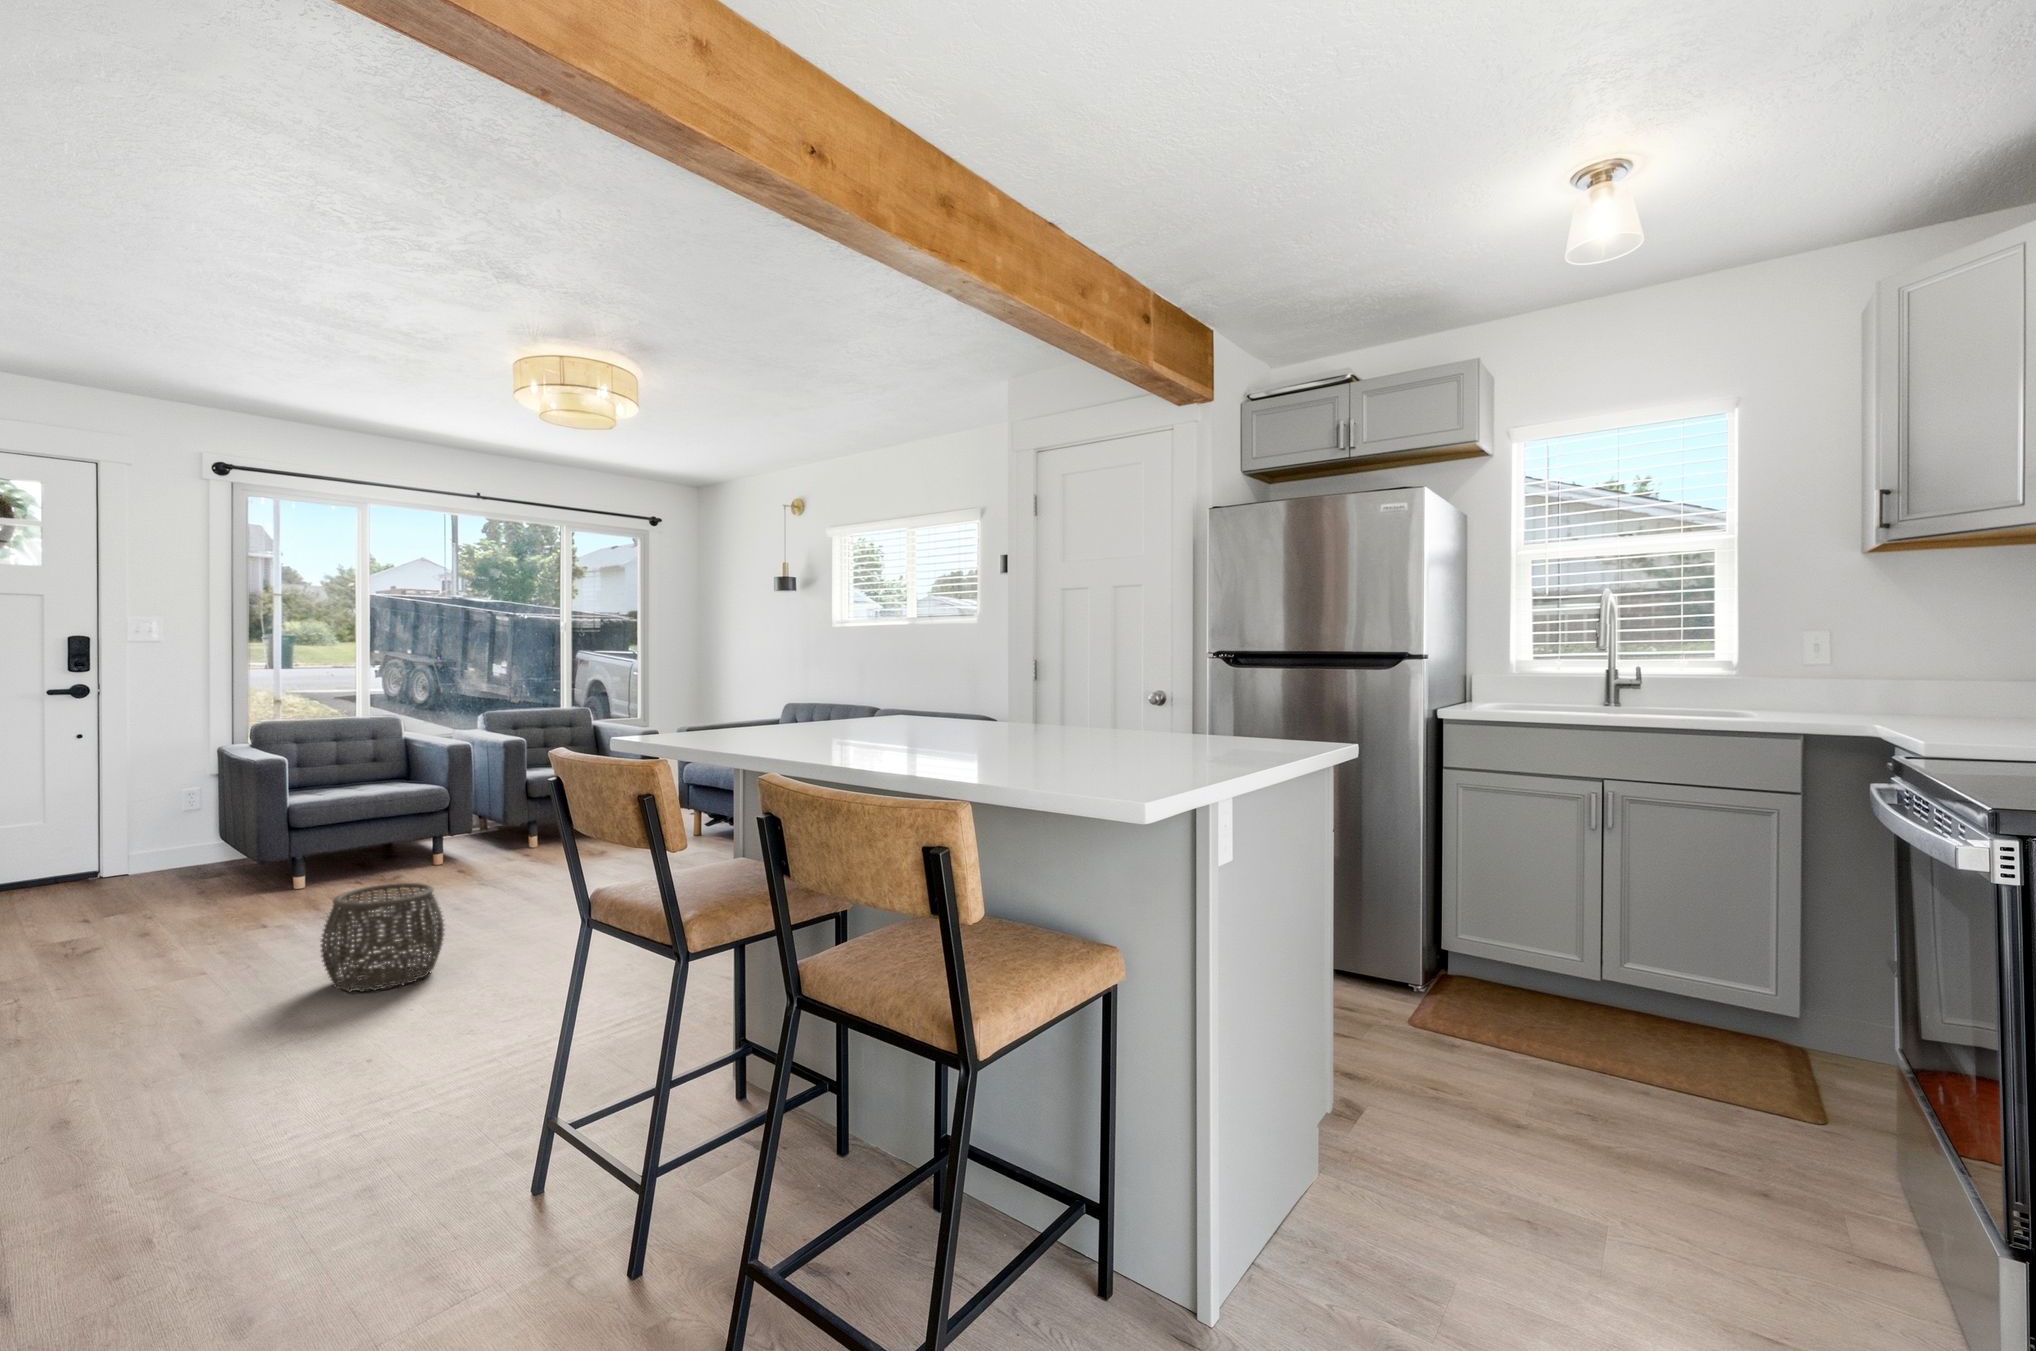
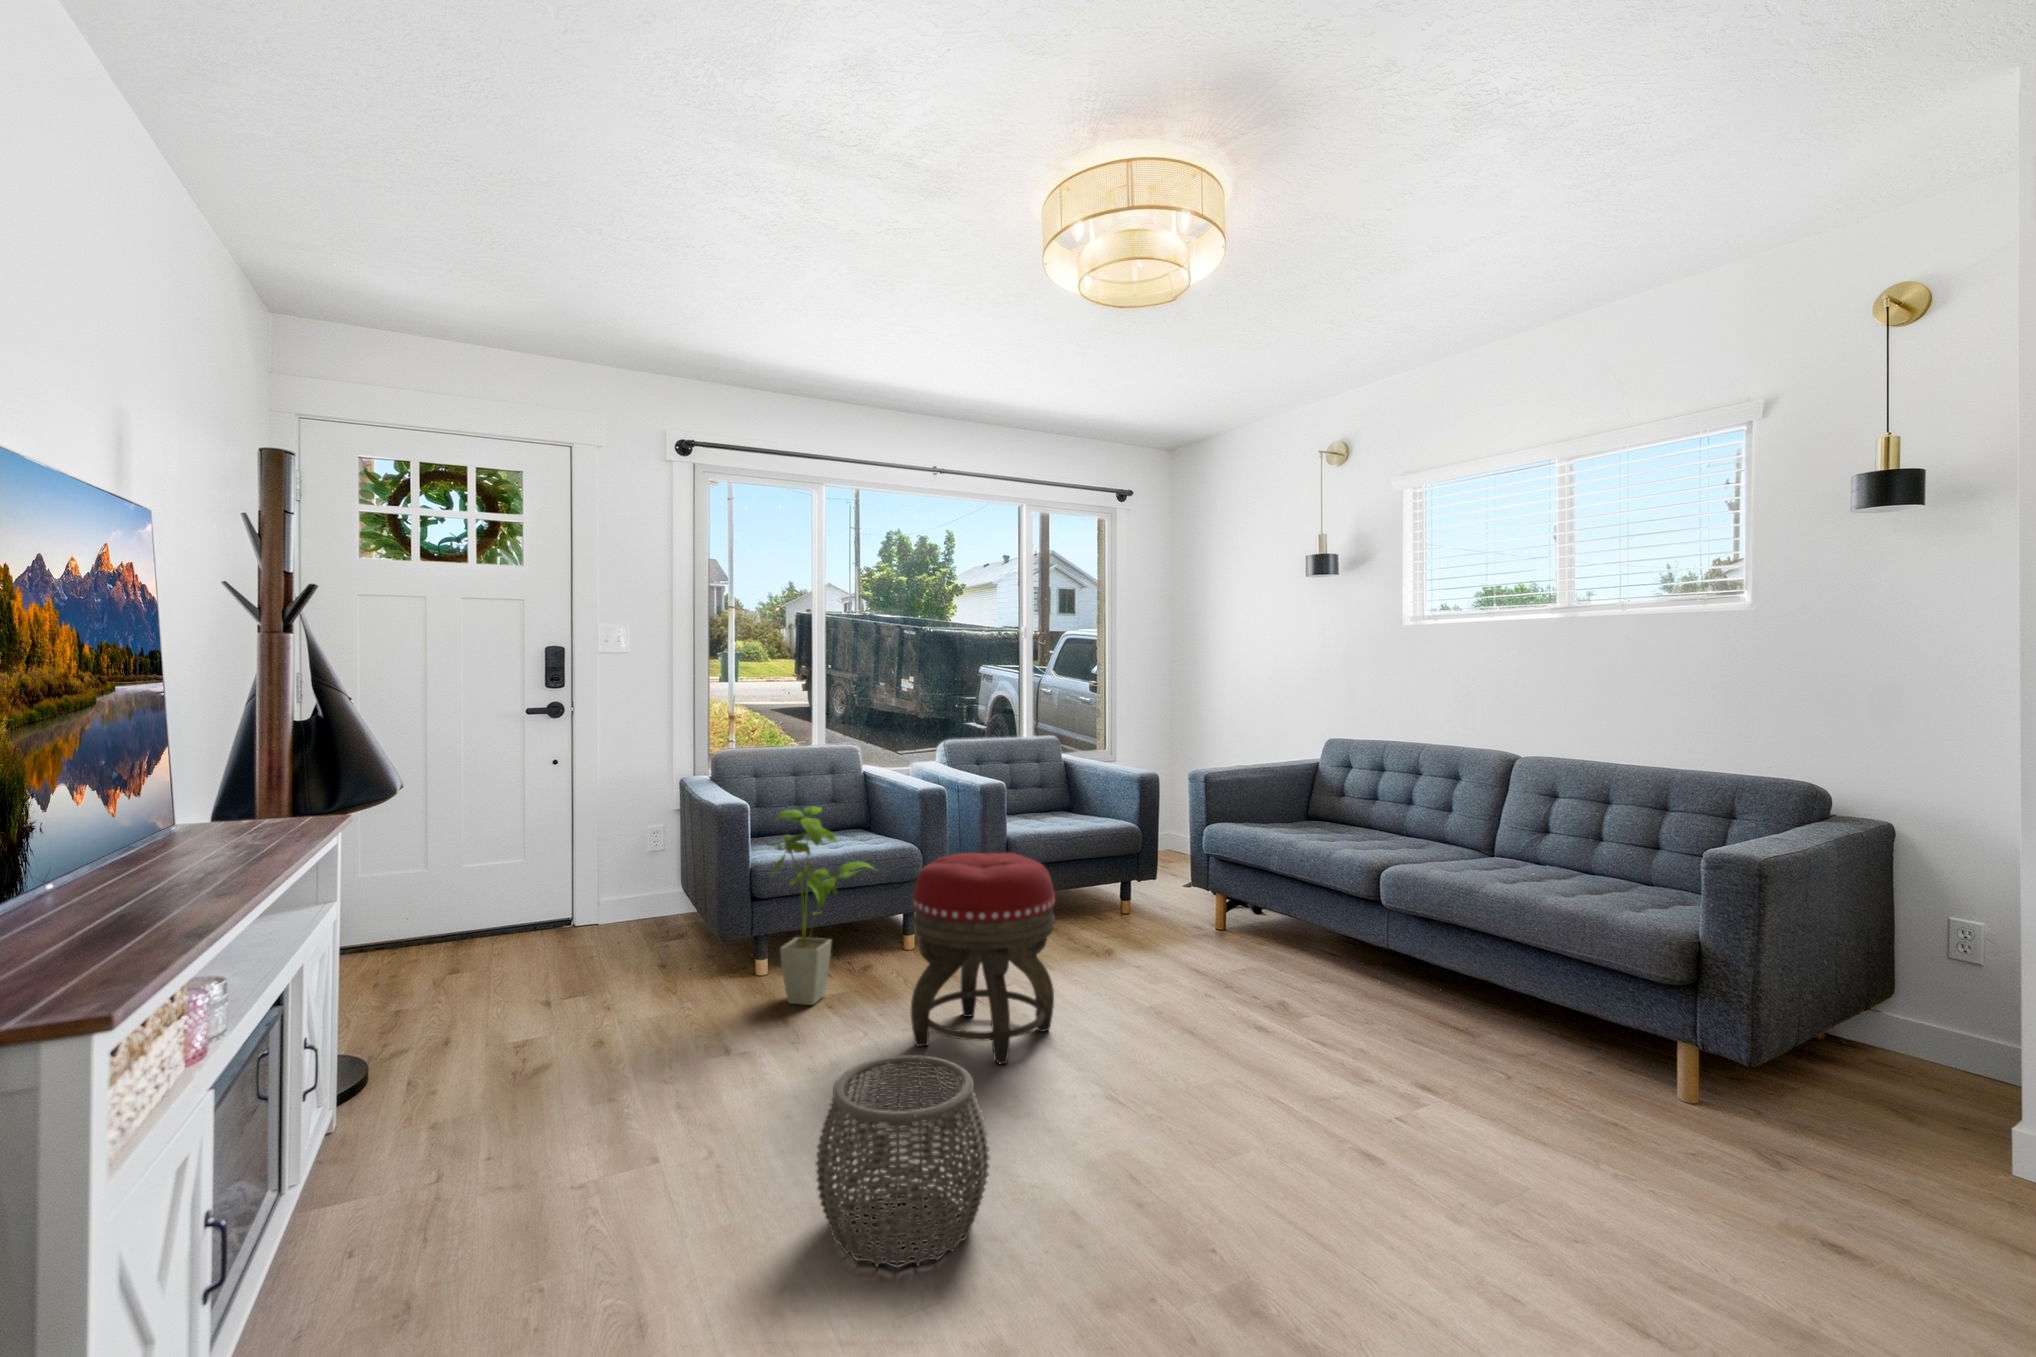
house plant: none [302,753,400,901] -> present [772,806,874,1005]
footstool: none [419,778,535,913] -> present [911,853,1055,1064]

